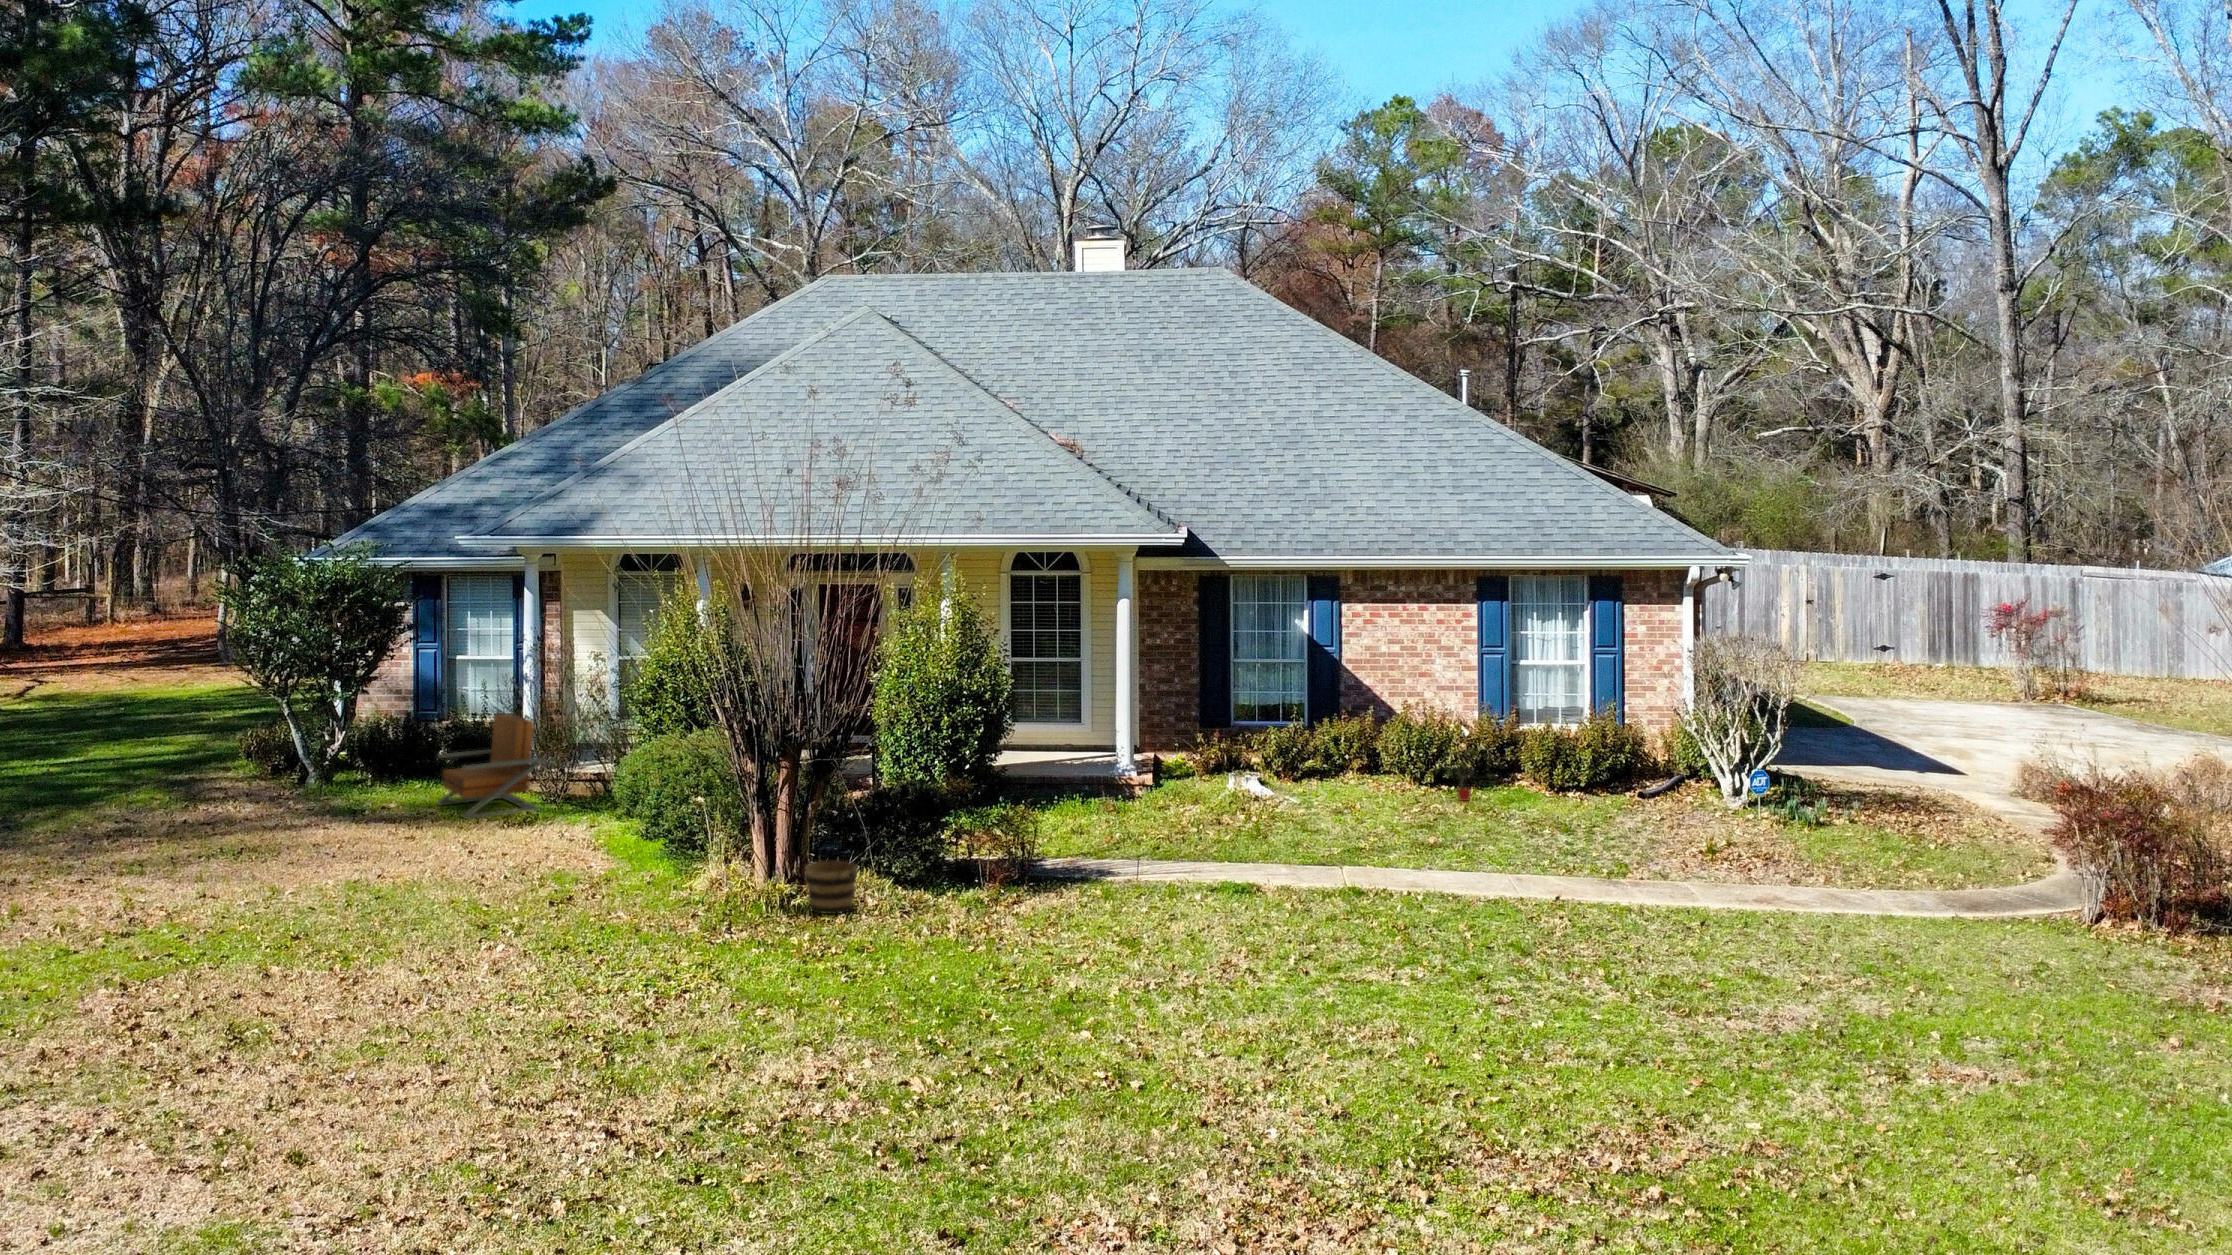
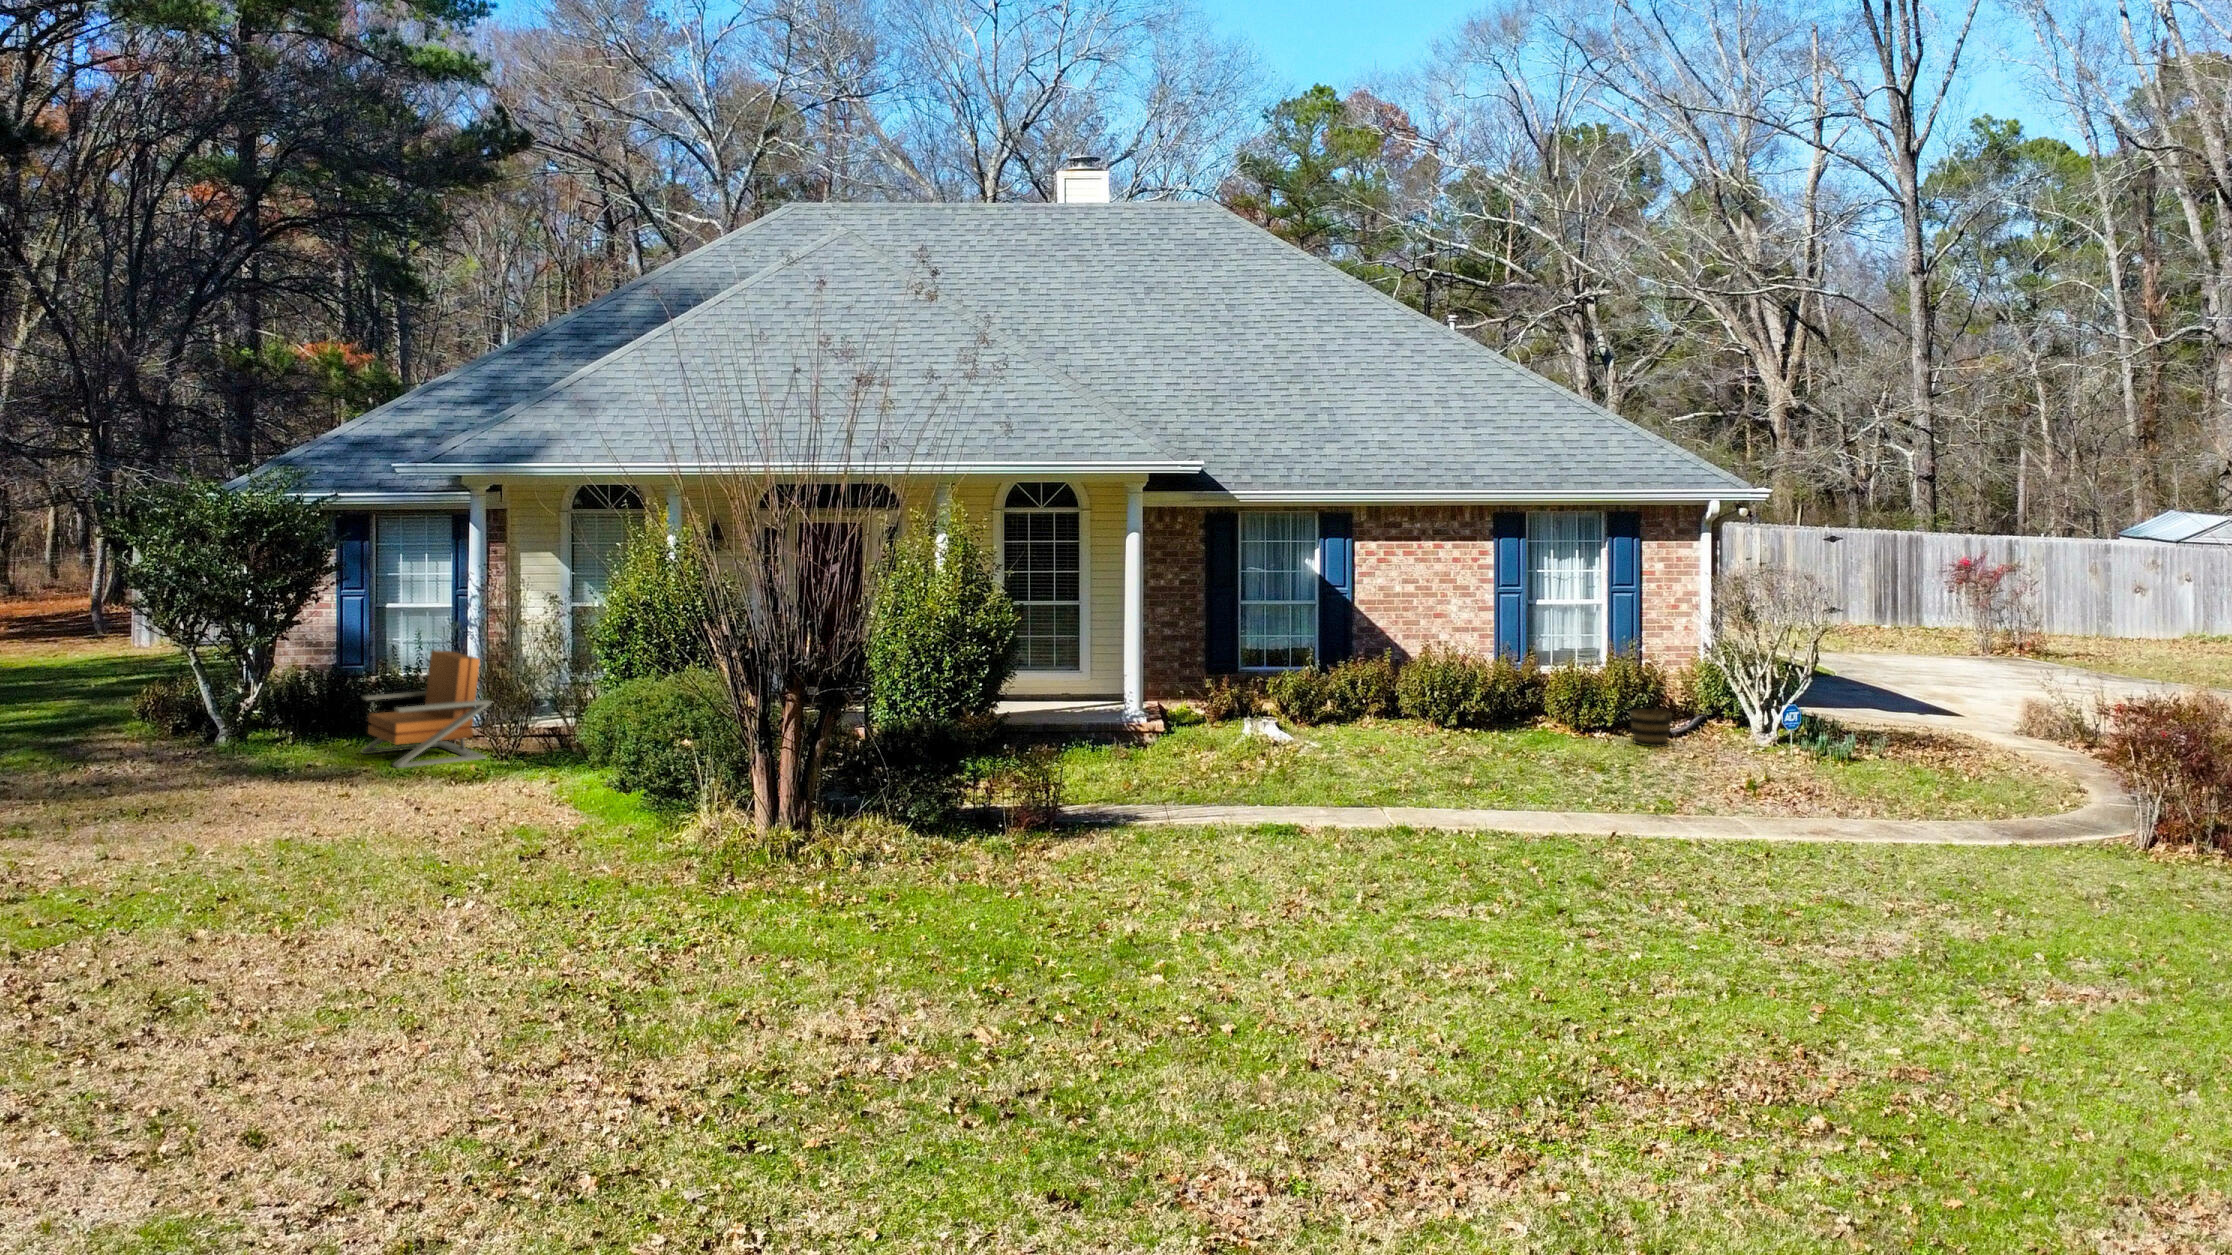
potted plant: present [1436,750,1492,801] -> none [1454,691,1521,745]
bucket: present [804,861,857,914] -> present [1630,709,1672,747]

